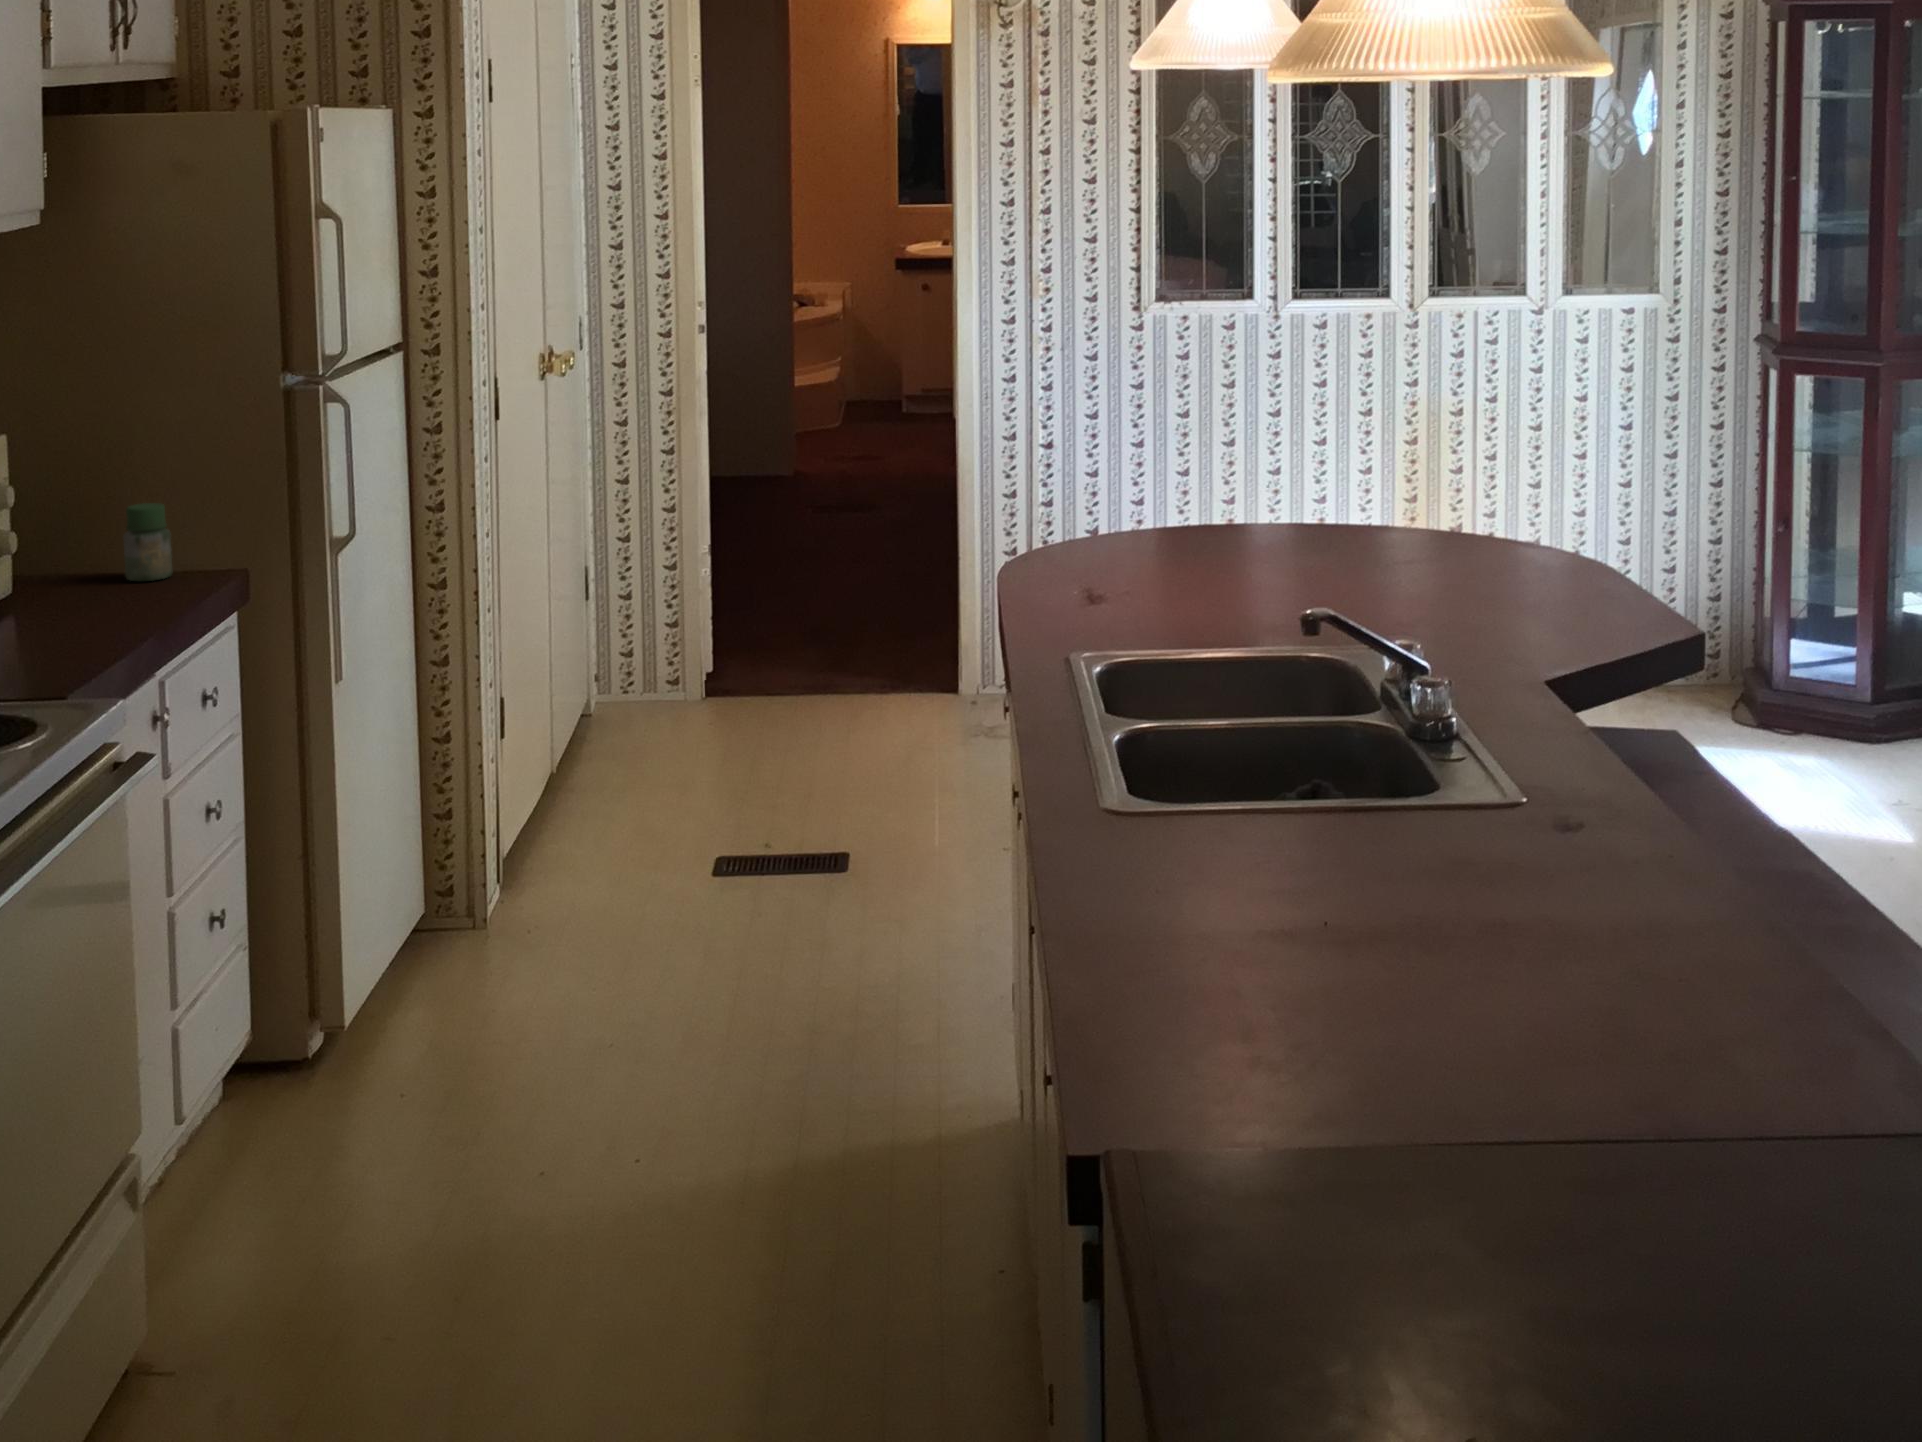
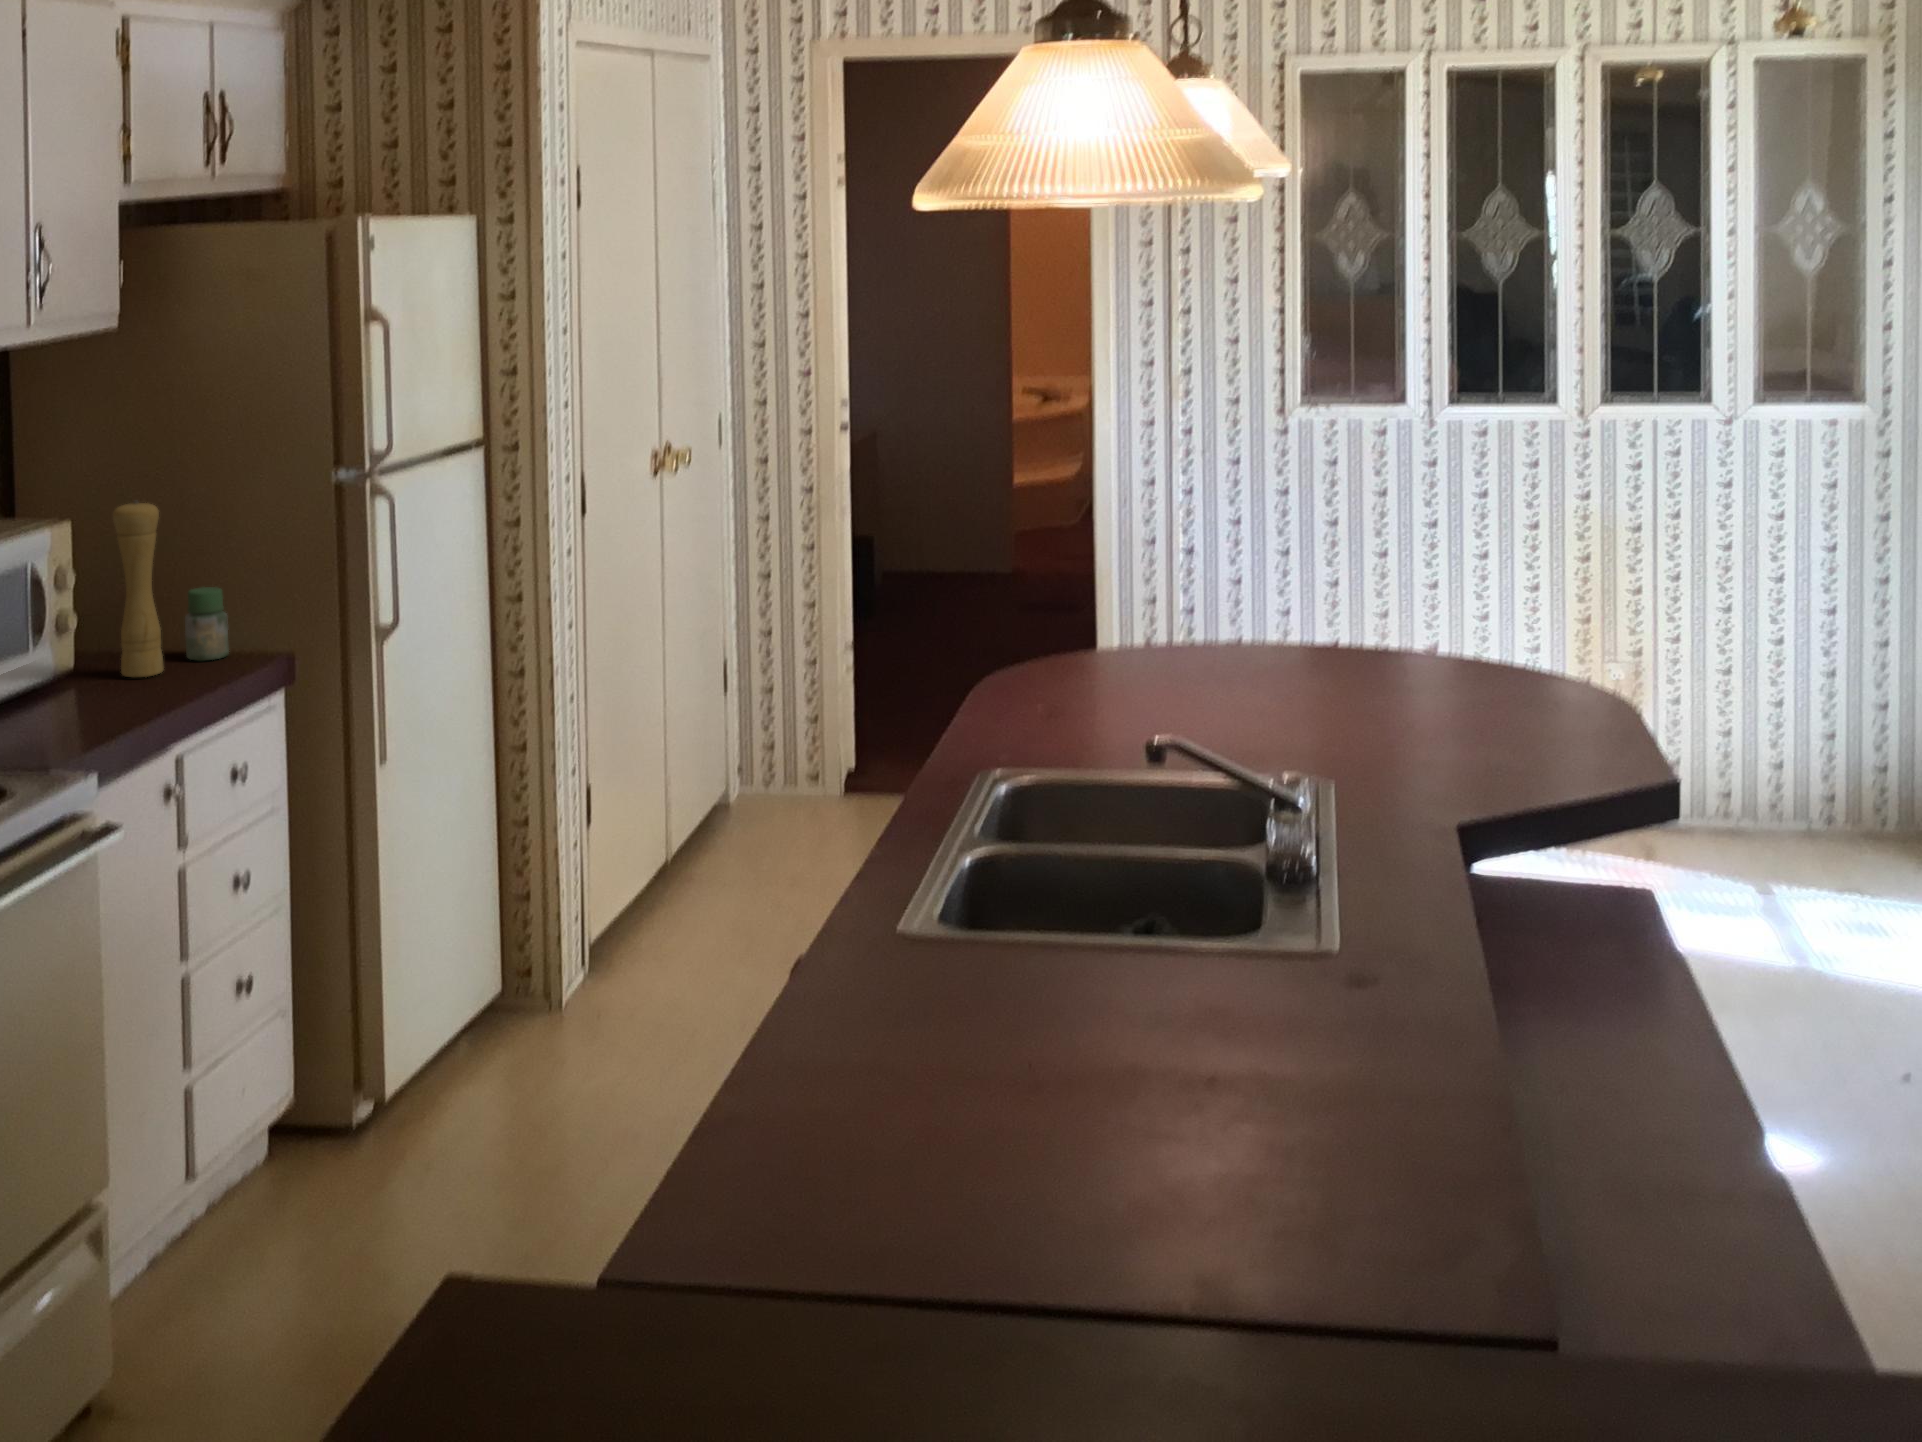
pepper mill: none [53,411,111,600] -> present [113,501,163,677]

